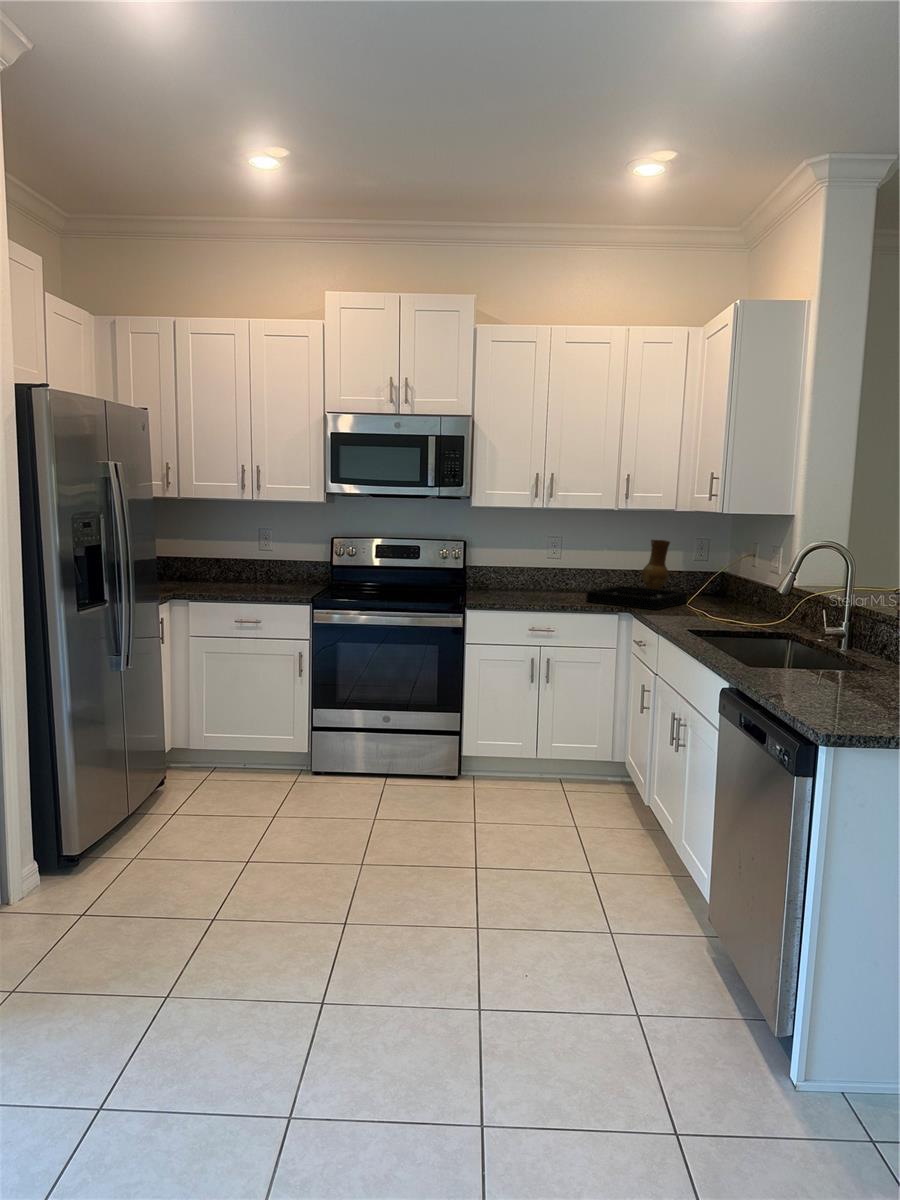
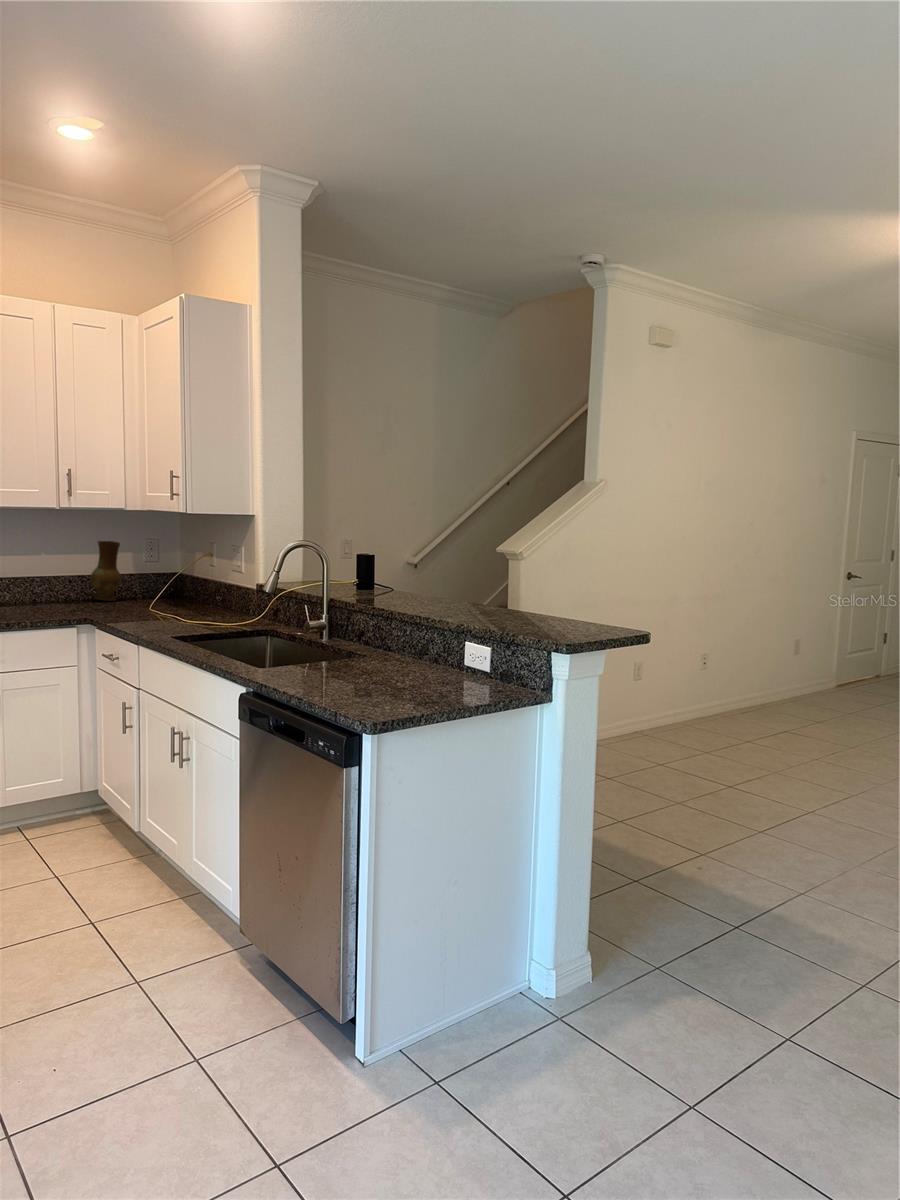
decorative tray: present [586,585,688,610] -> none [33,594,150,619]

